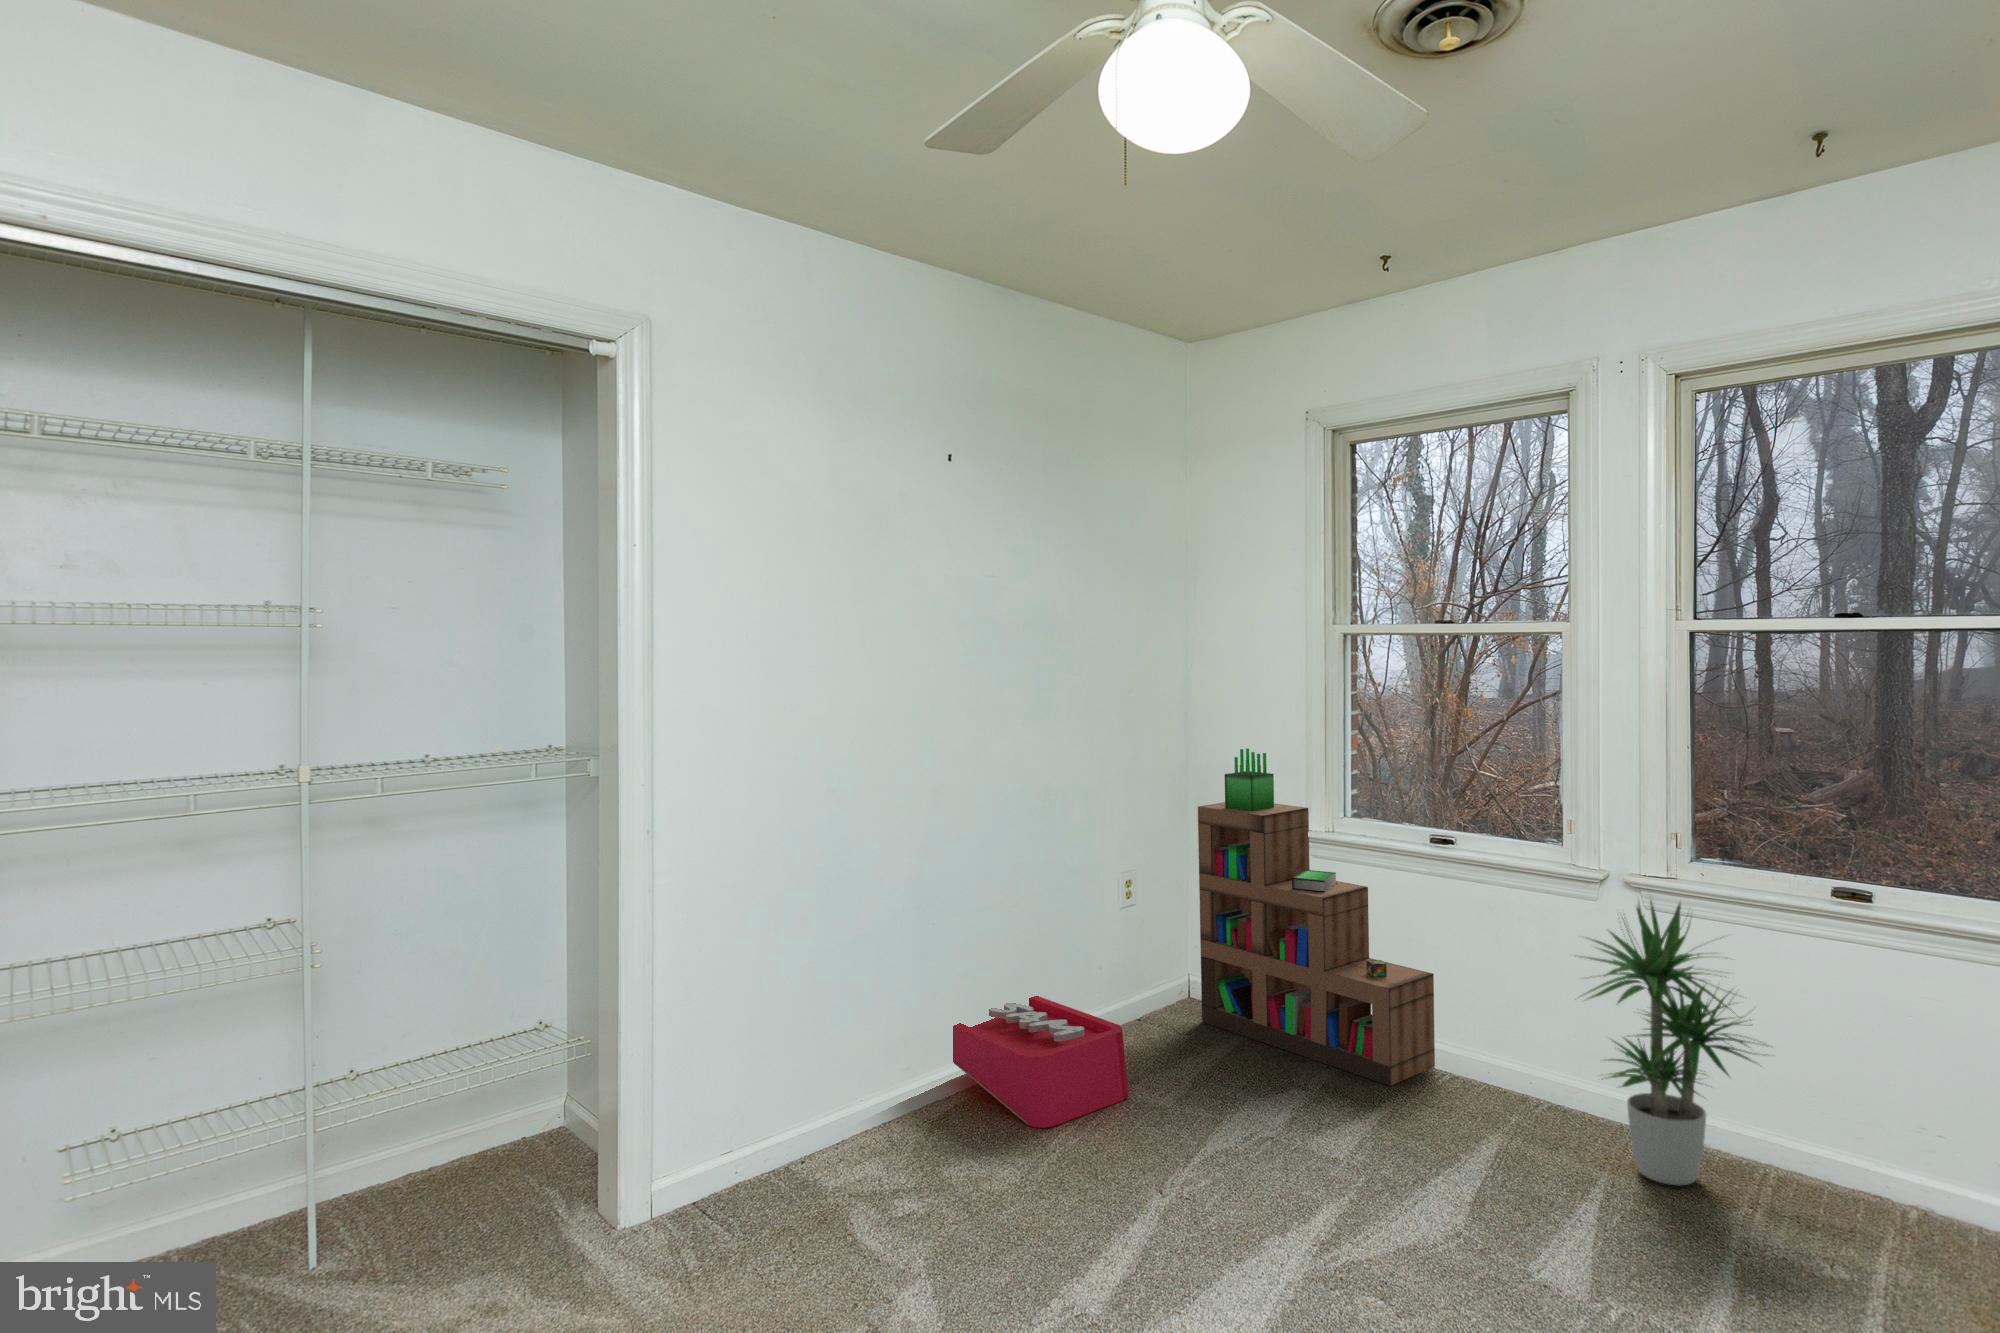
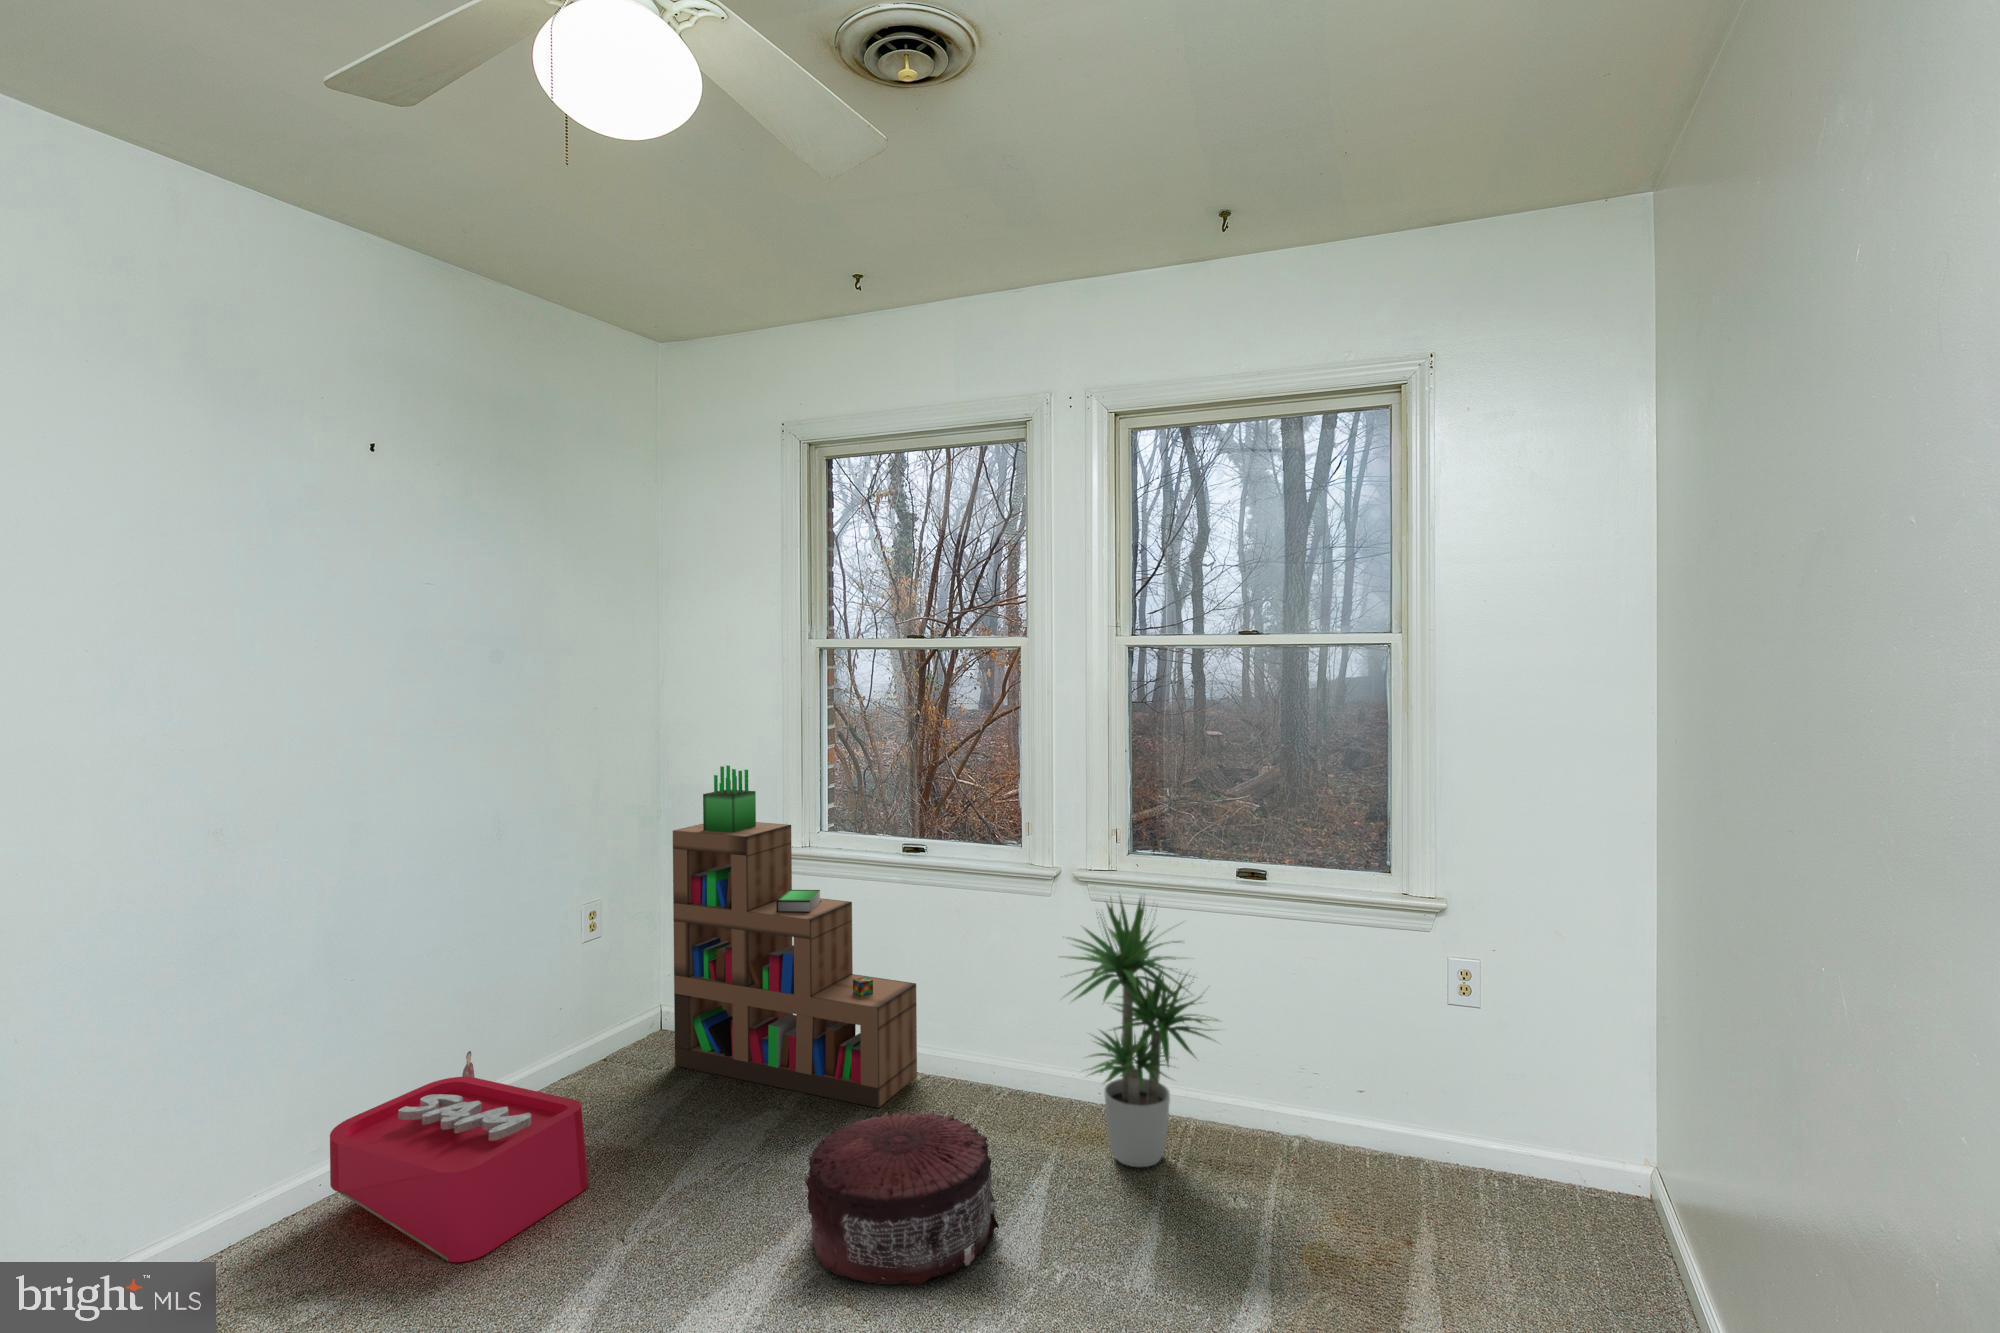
pouf: none [1306,1077,1493,1221] -> present [805,1112,999,1284]

